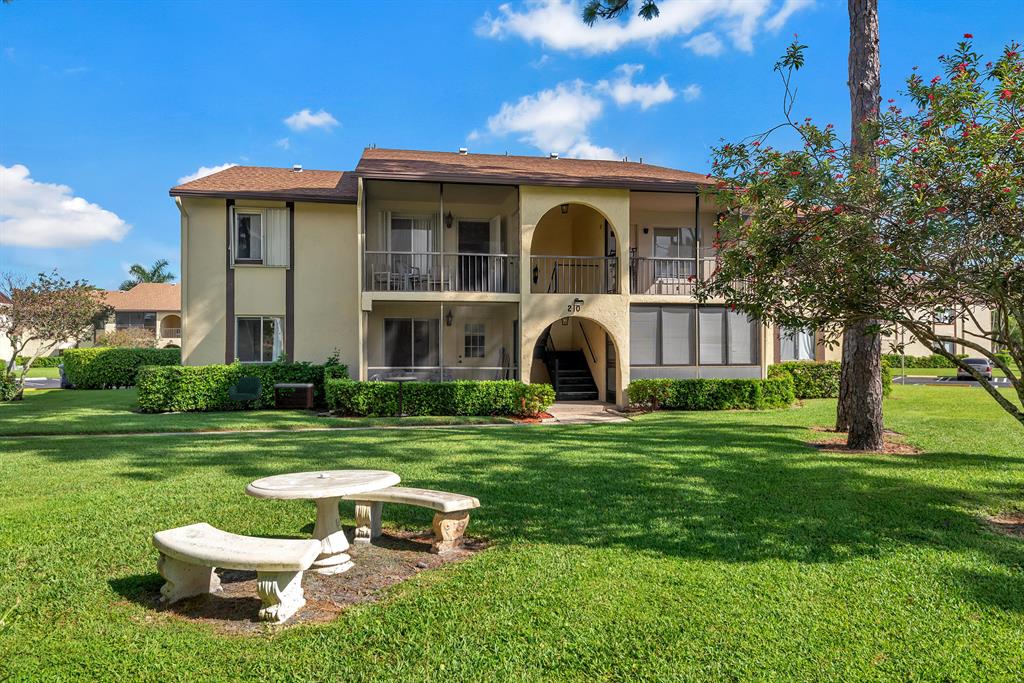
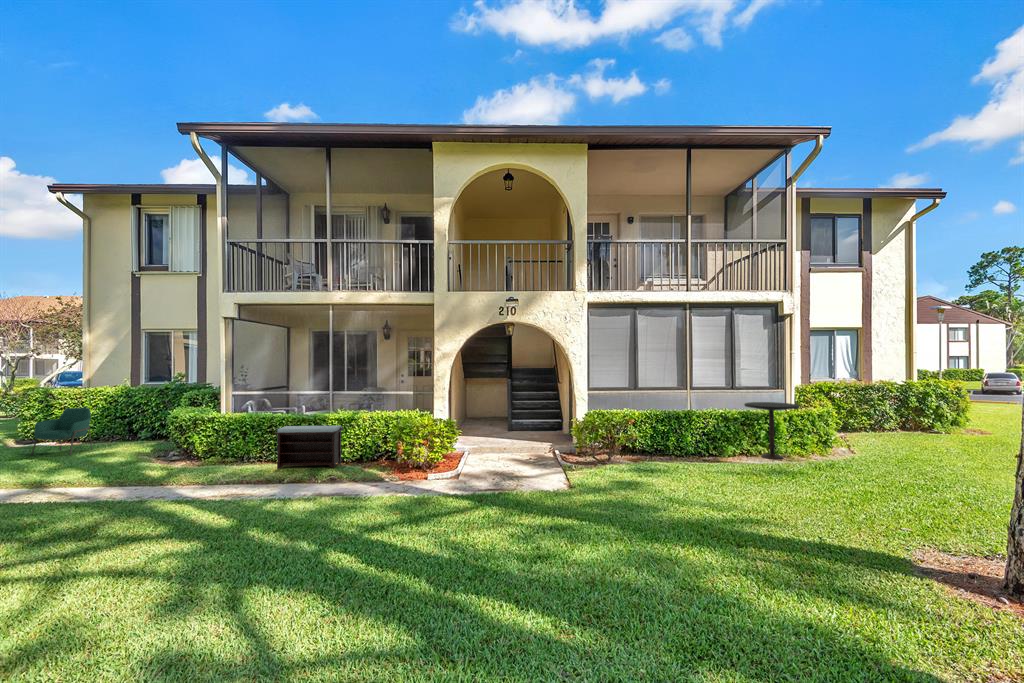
pedestal table: present [383,377,418,417] -> present [744,402,799,459]
bench: present [274,384,314,409] -> present [275,425,343,469]

